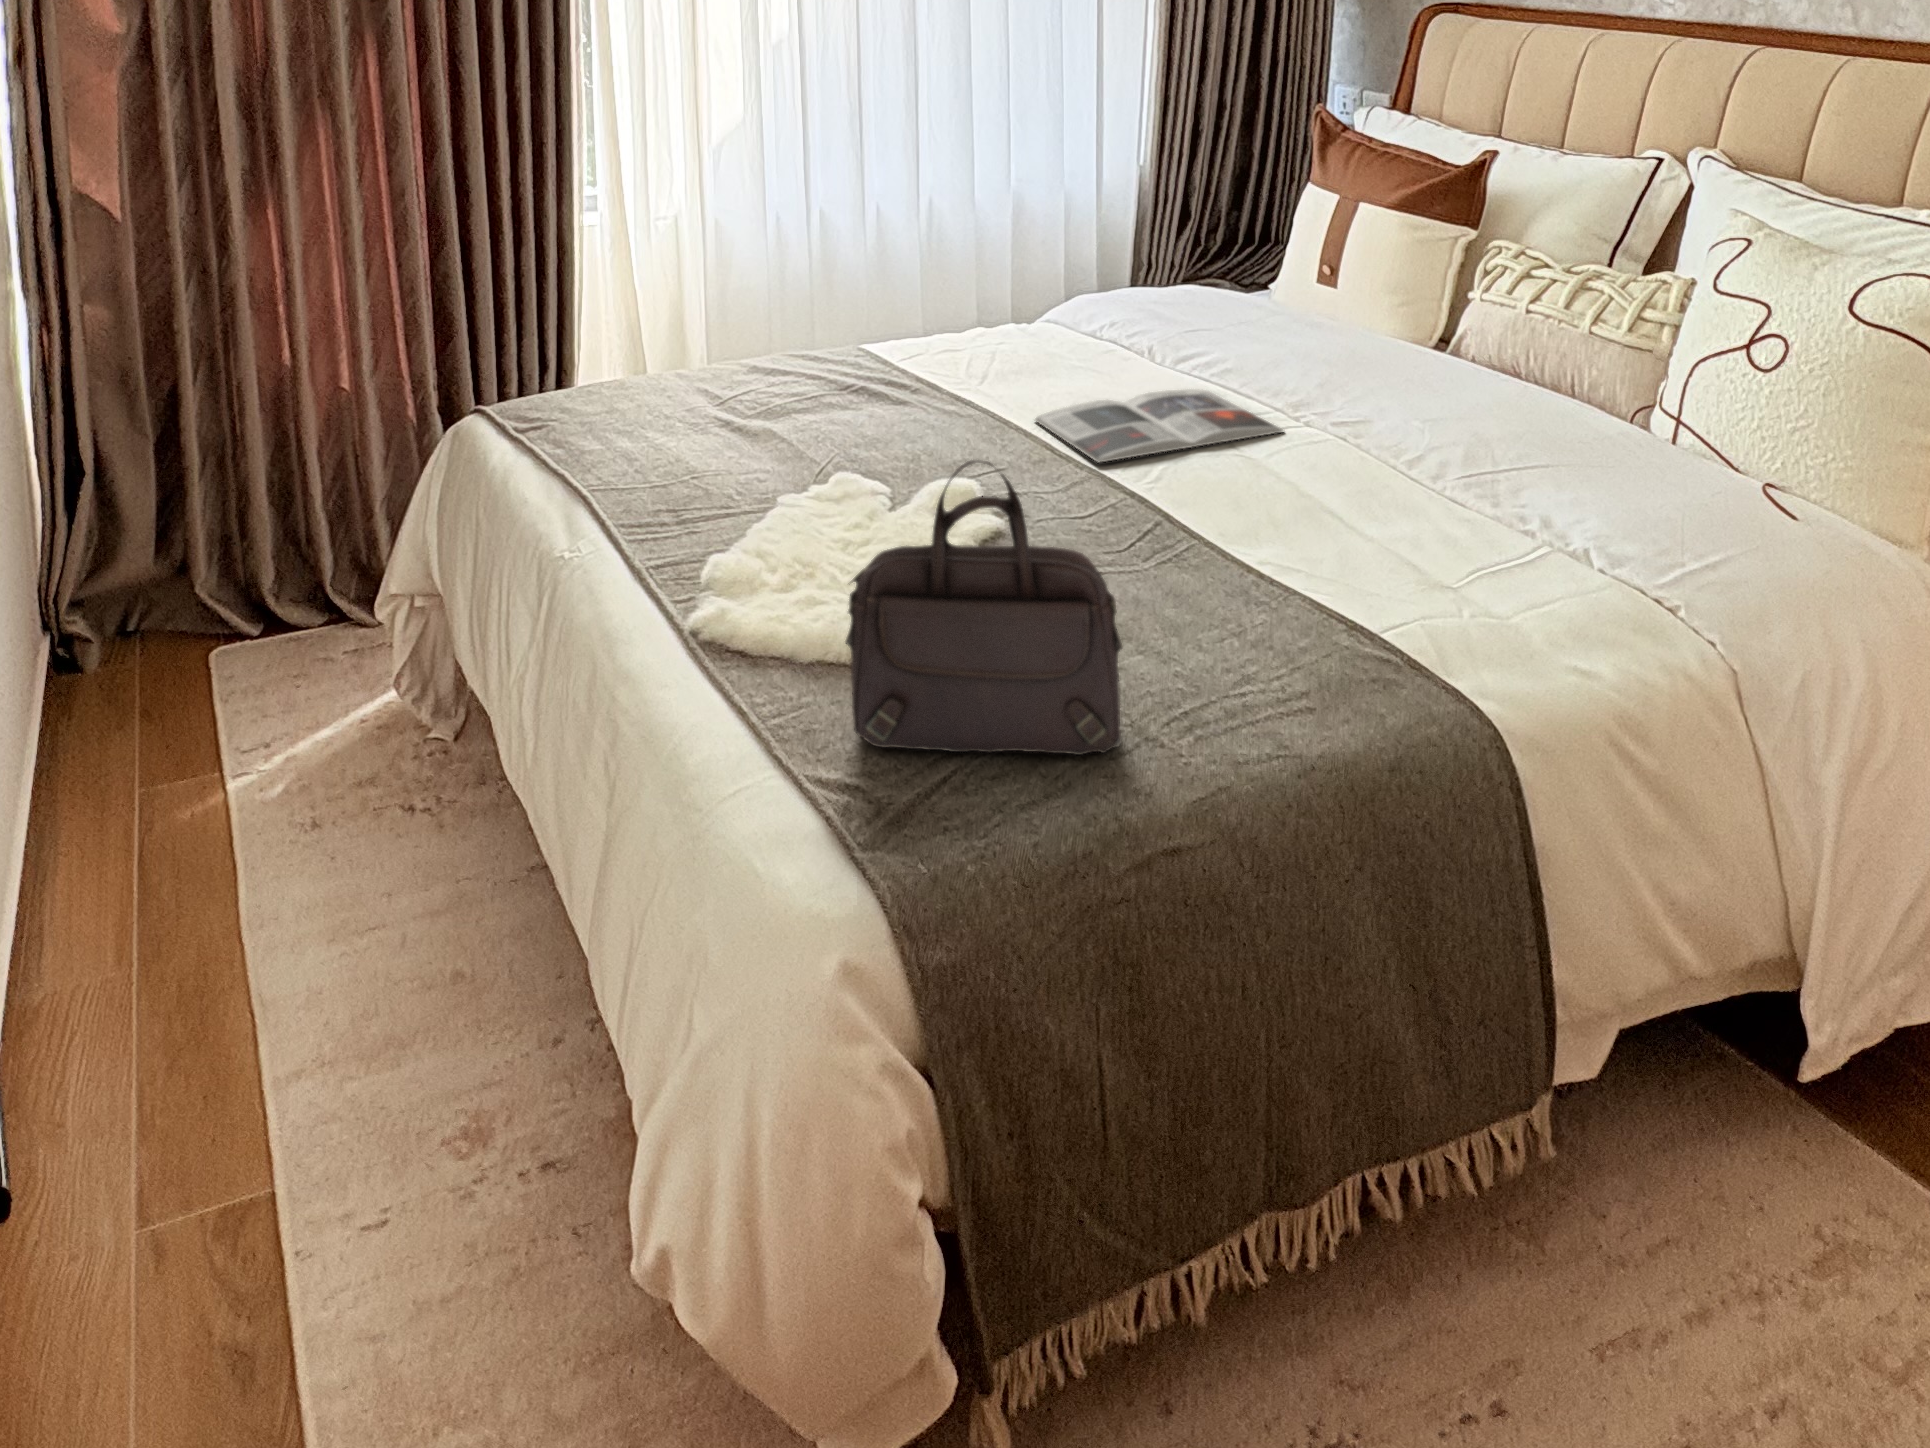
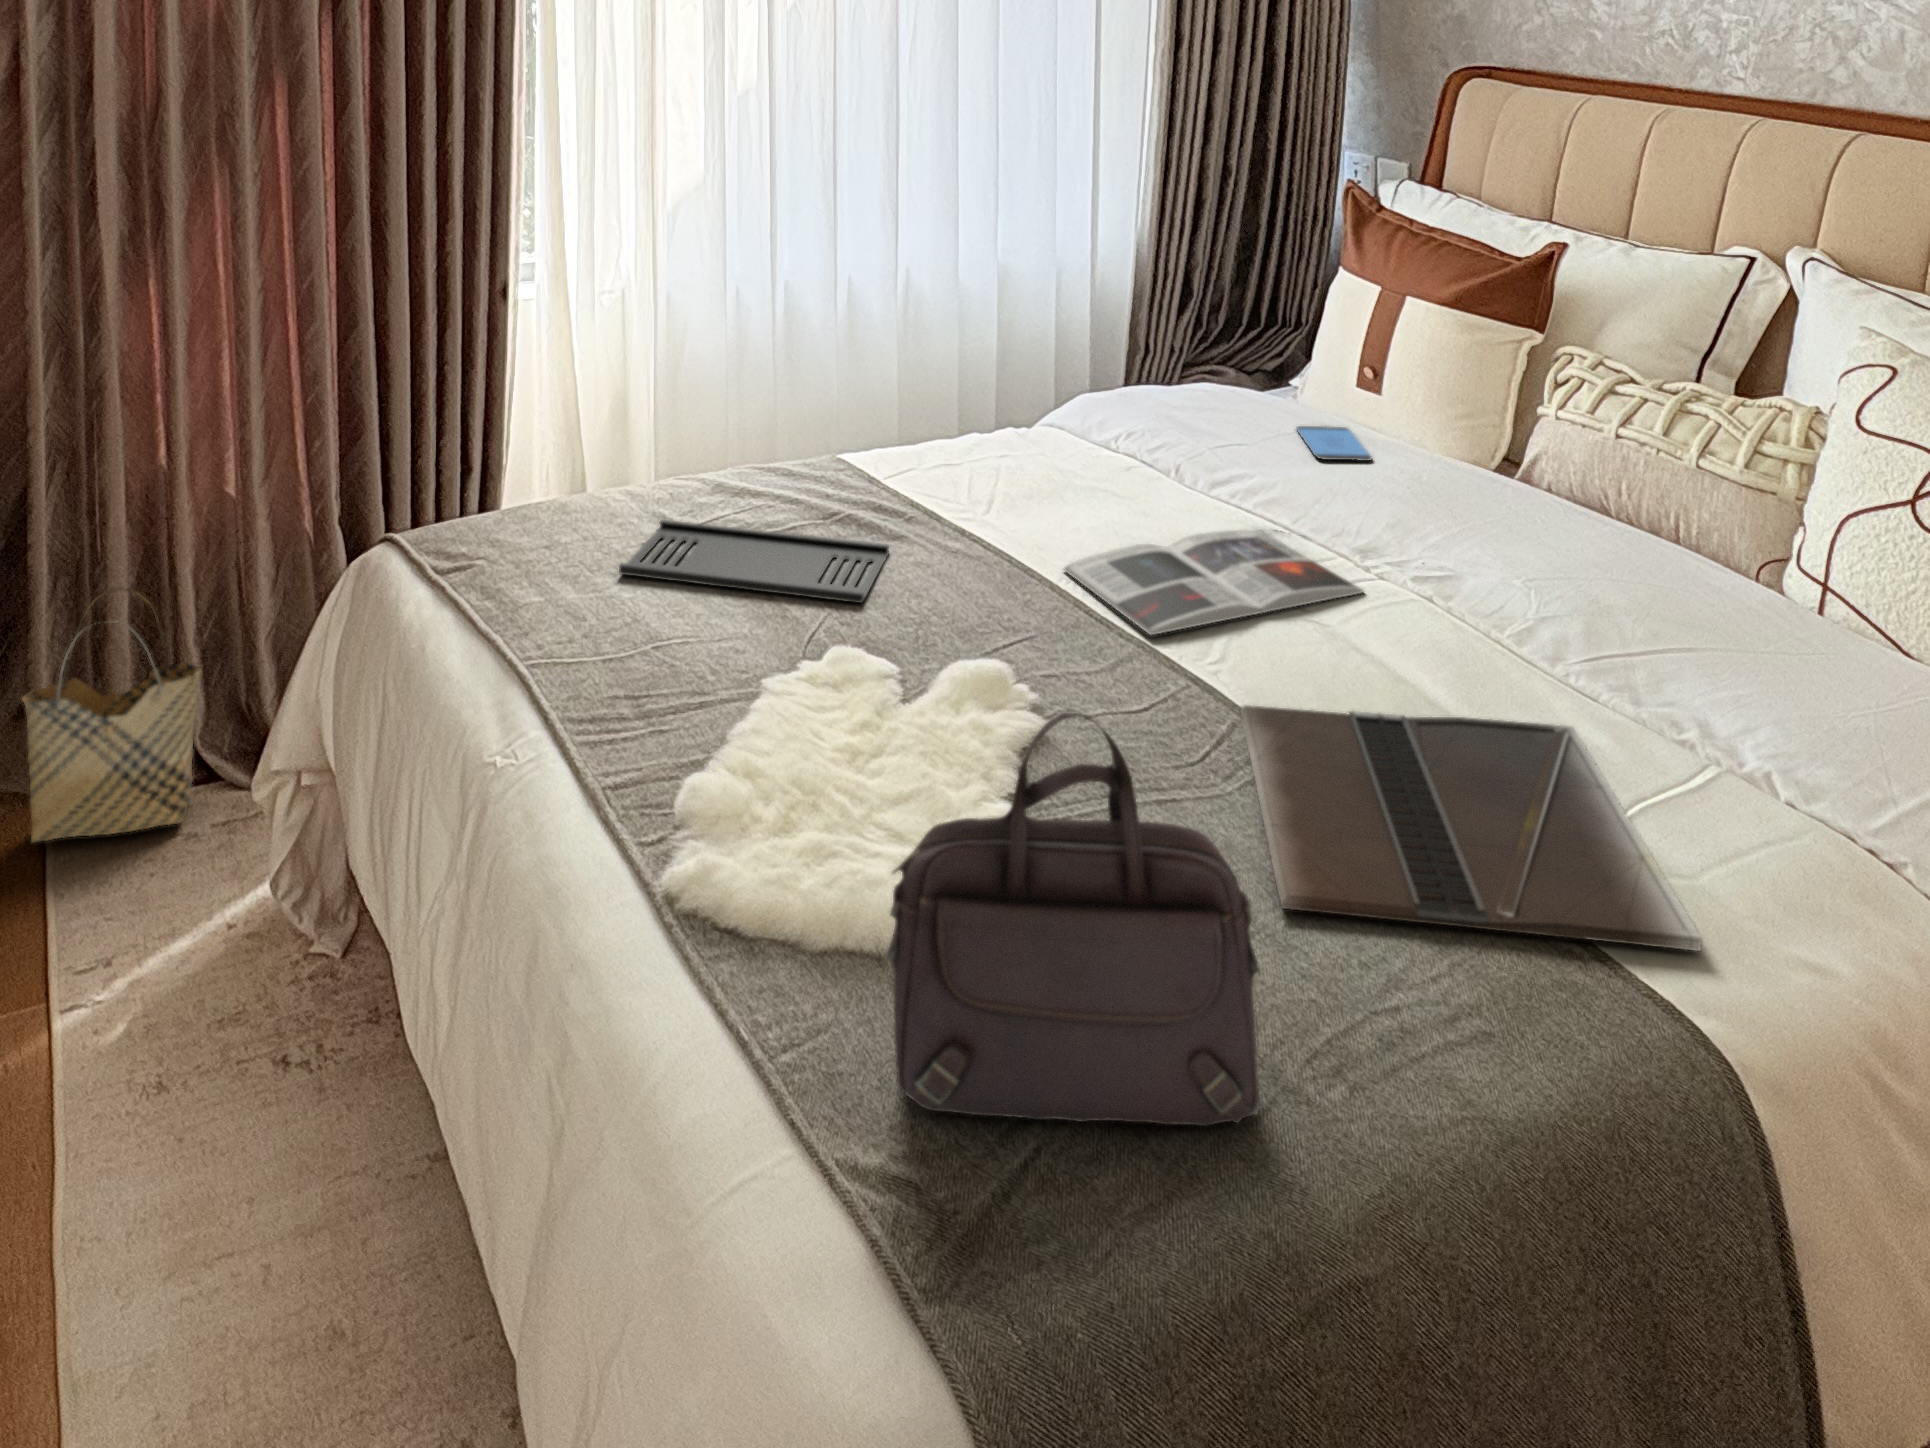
smartphone: none [1254,313,1314,338] -> present [1297,426,1372,461]
tray: none [665,390,891,446] -> present [619,520,889,603]
woven basket: none [184,464,329,665] -> present [22,587,200,842]
laptop: none [1162,507,1487,654] -> present [1241,705,1701,951]

